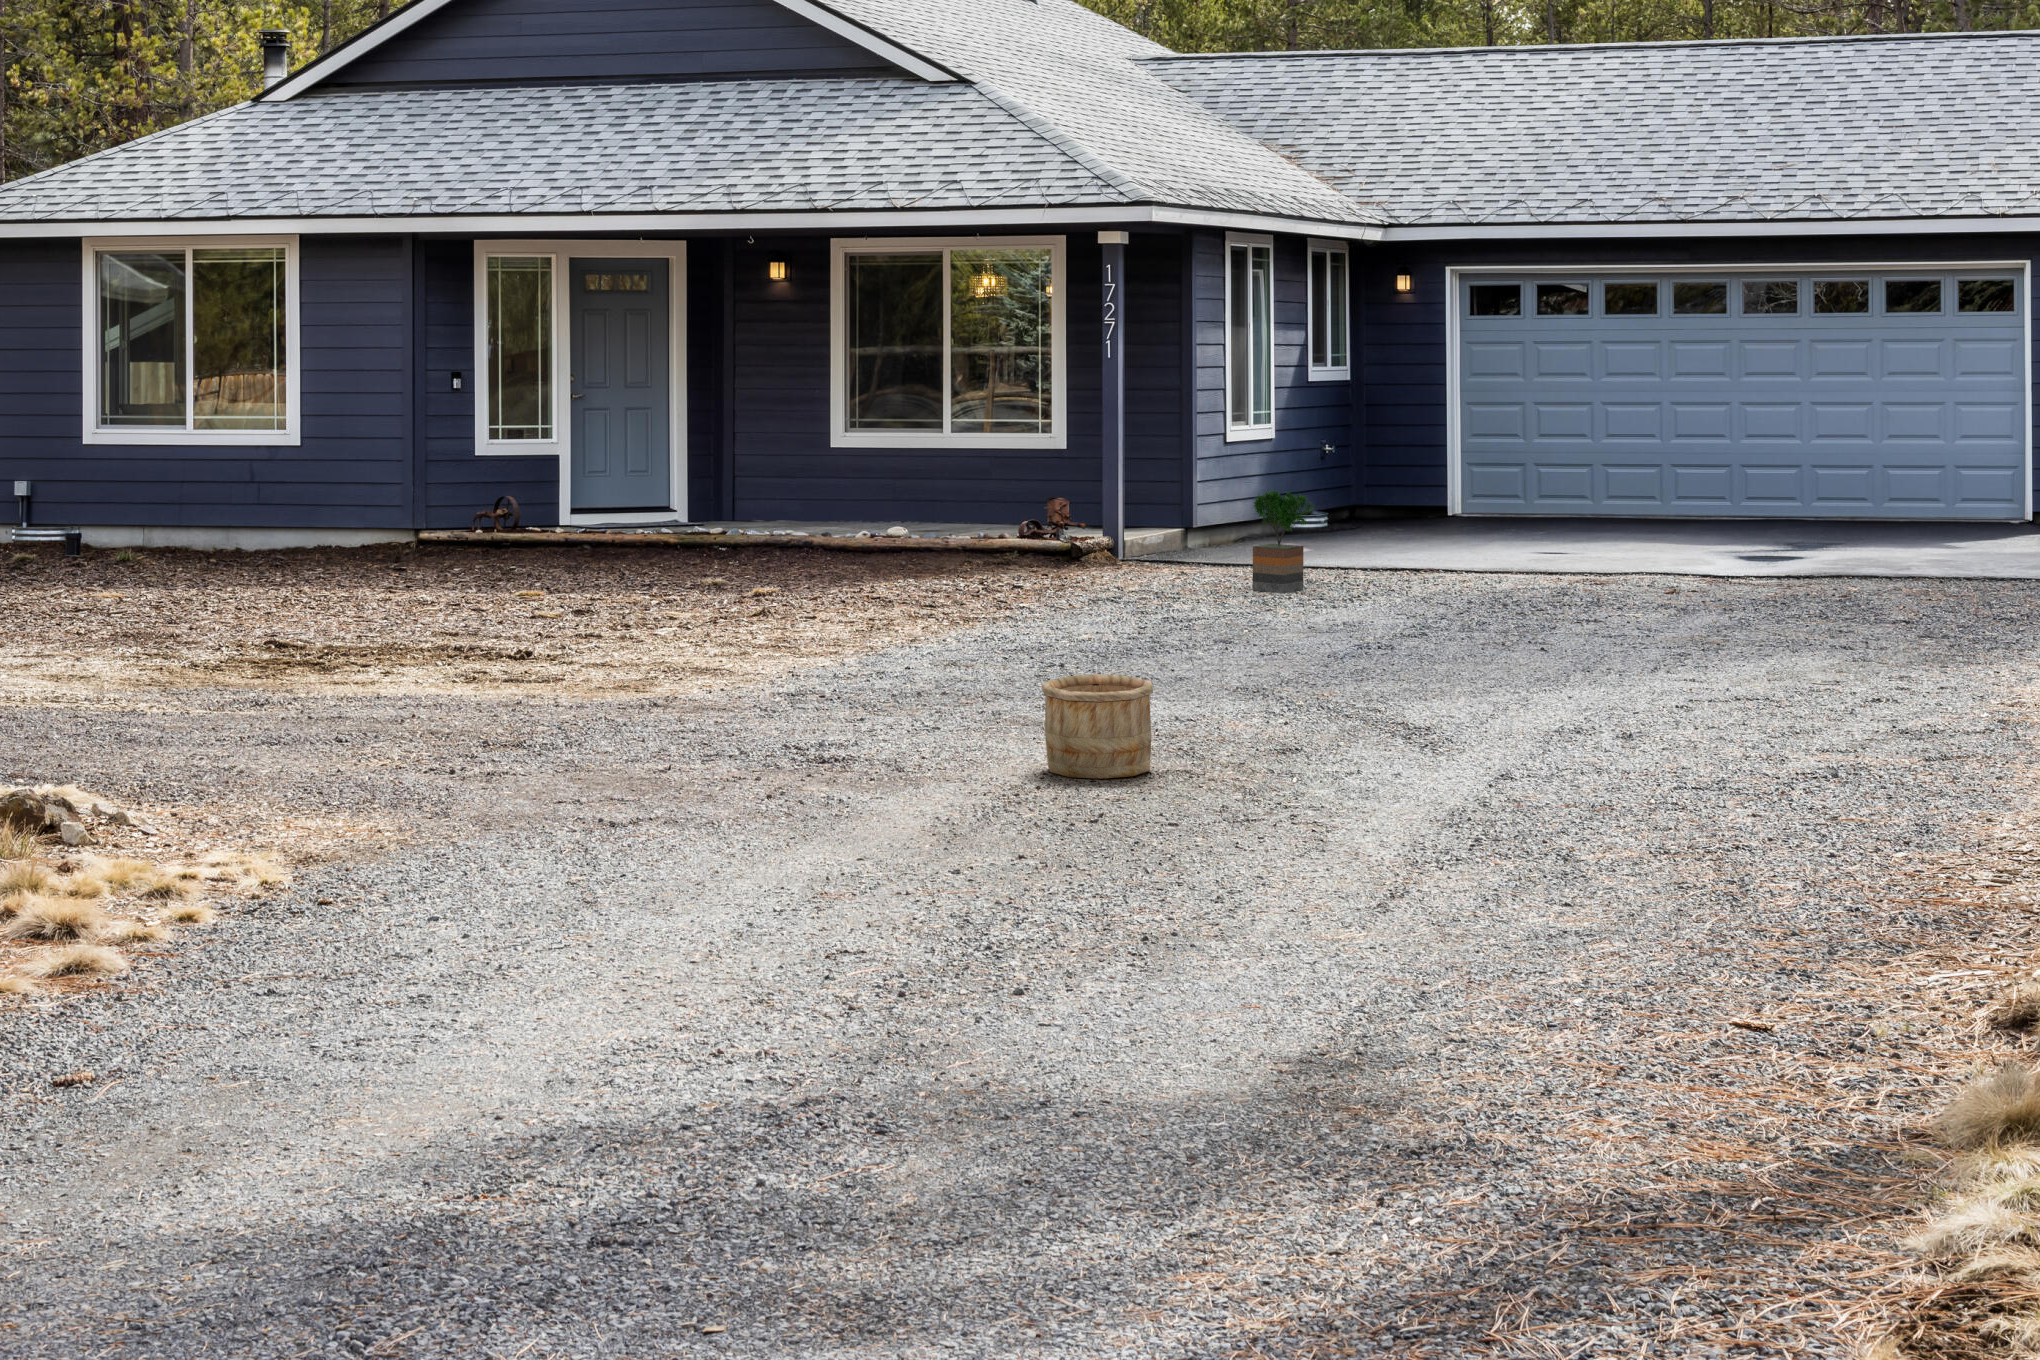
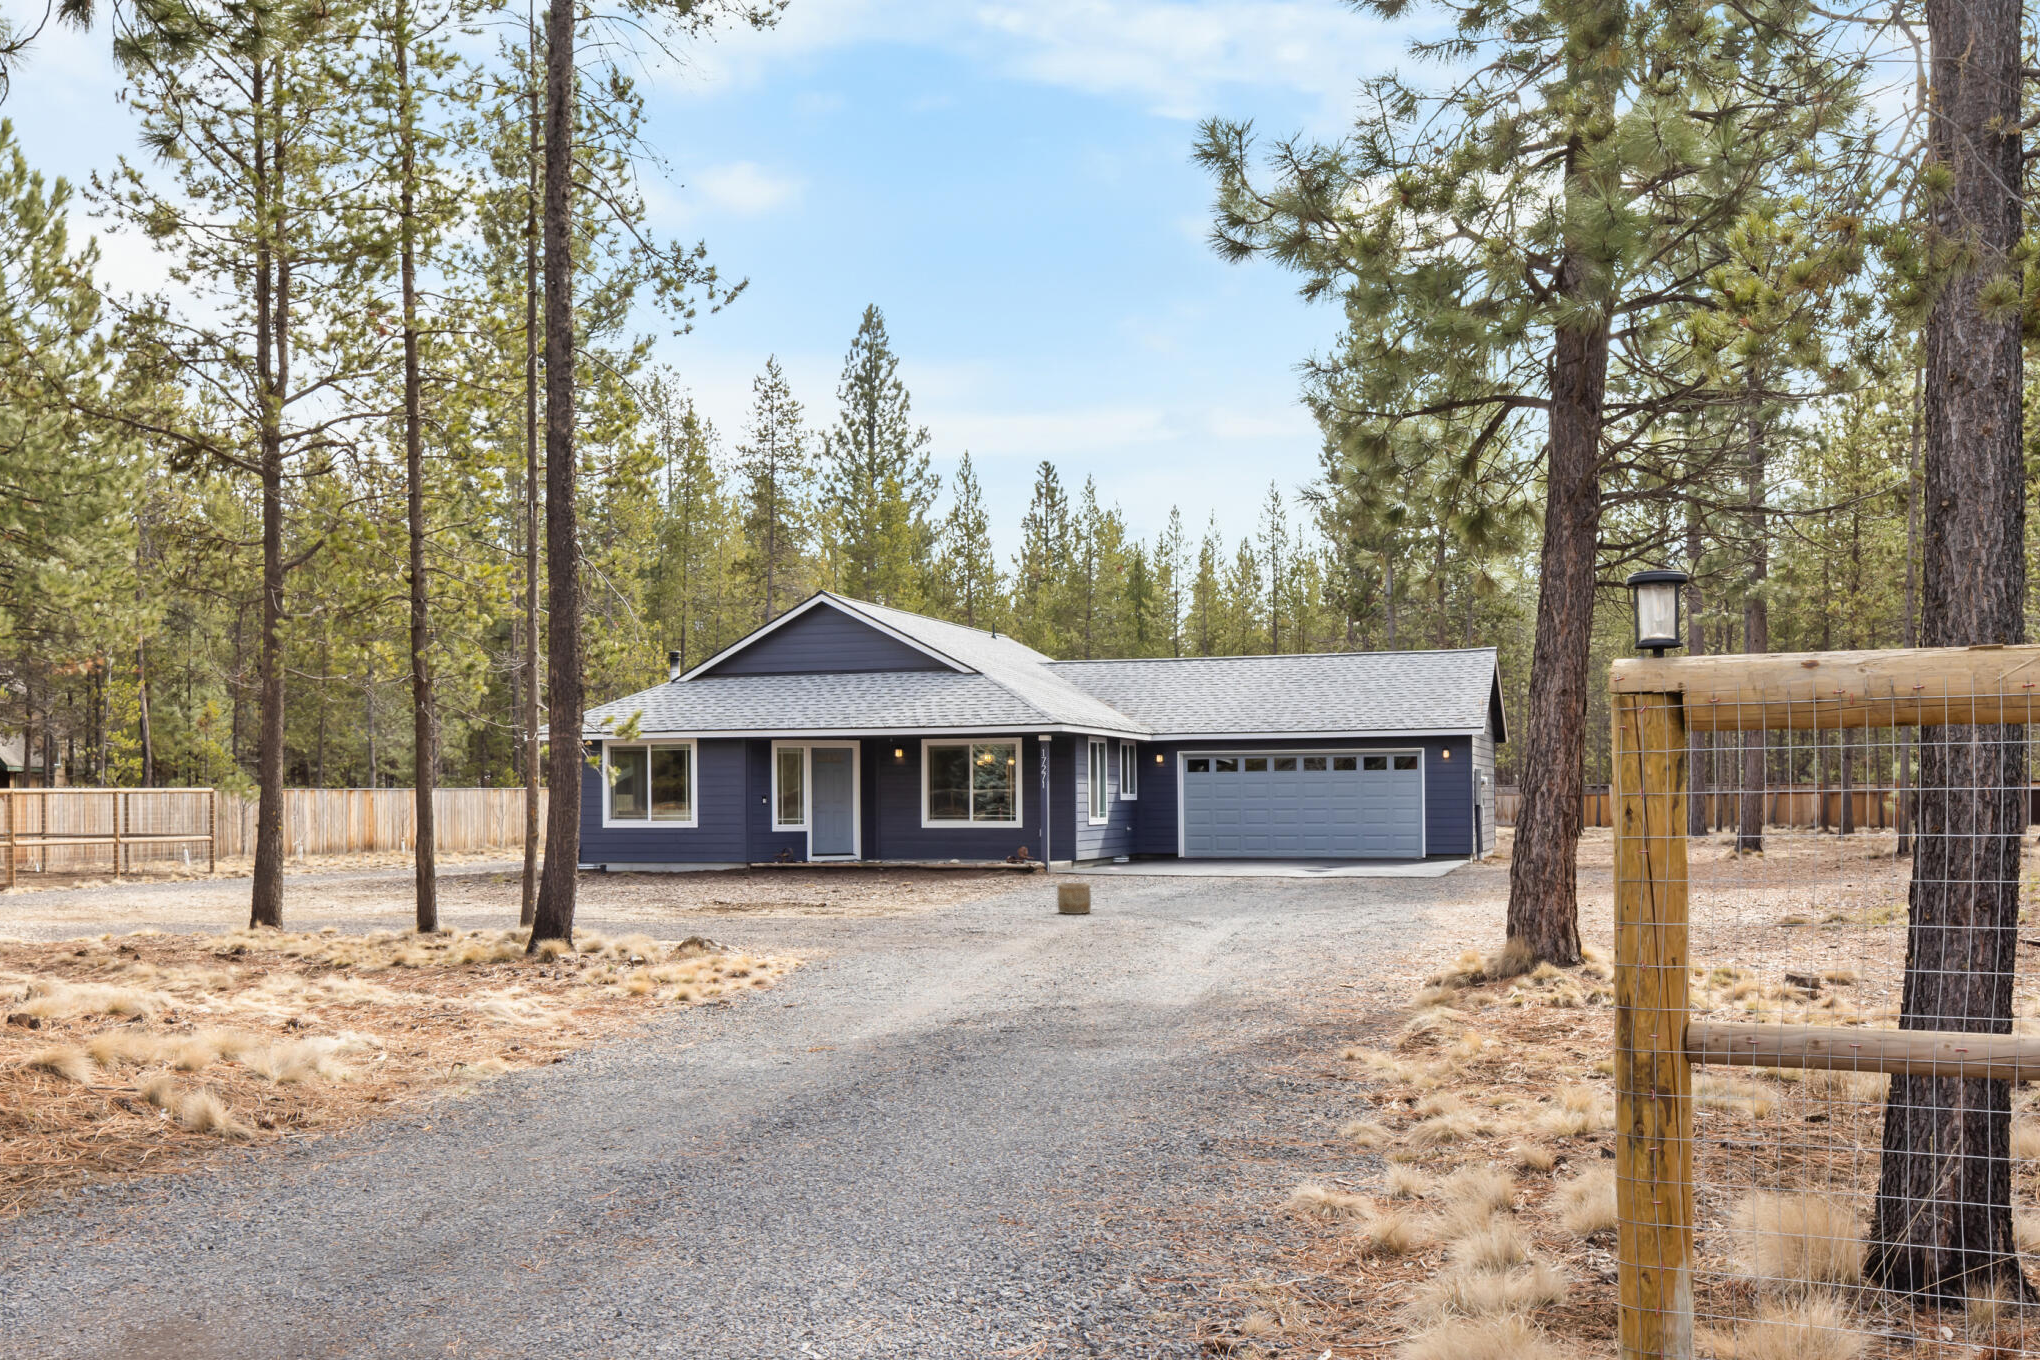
potted tree: present [1253,491,1314,593] -> none [1106,839,1132,881]

